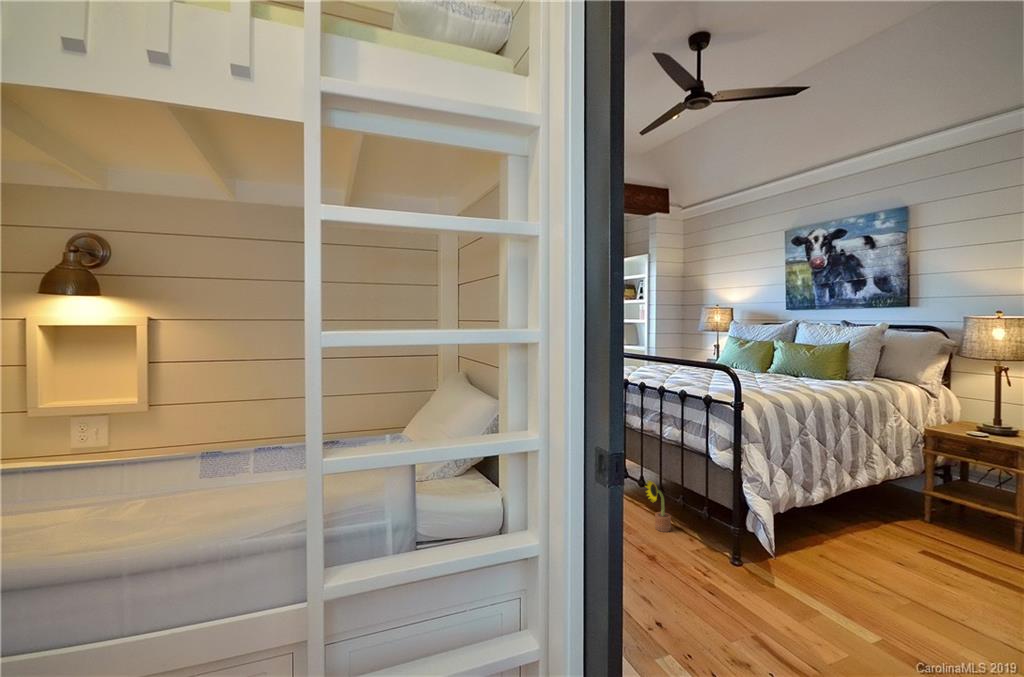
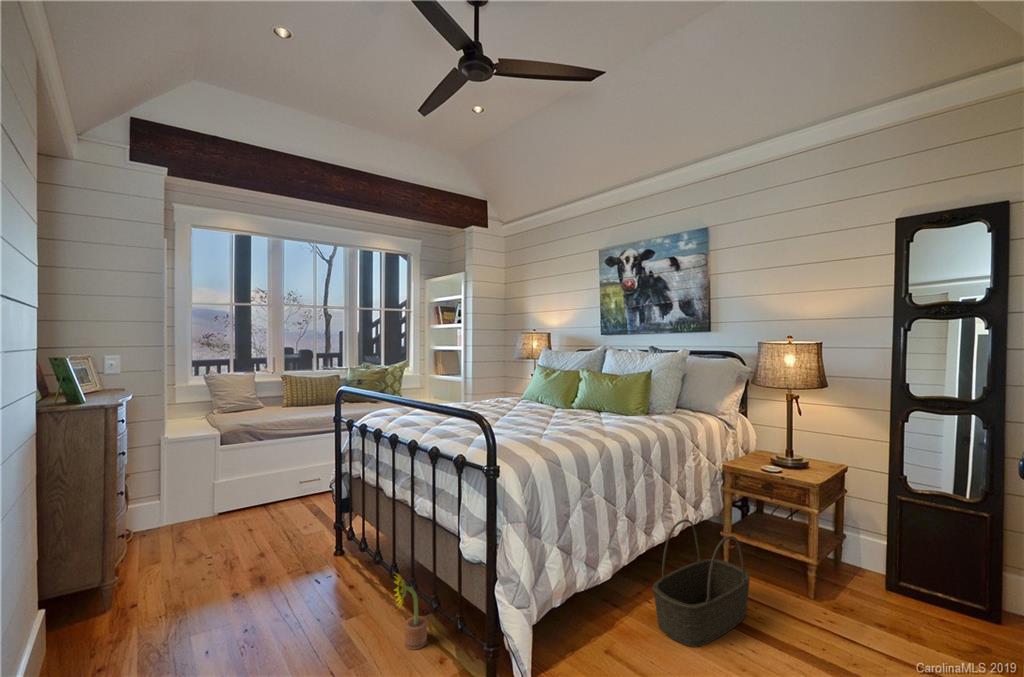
basket: none [858,466,953,558] -> present [653,519,750,647]

